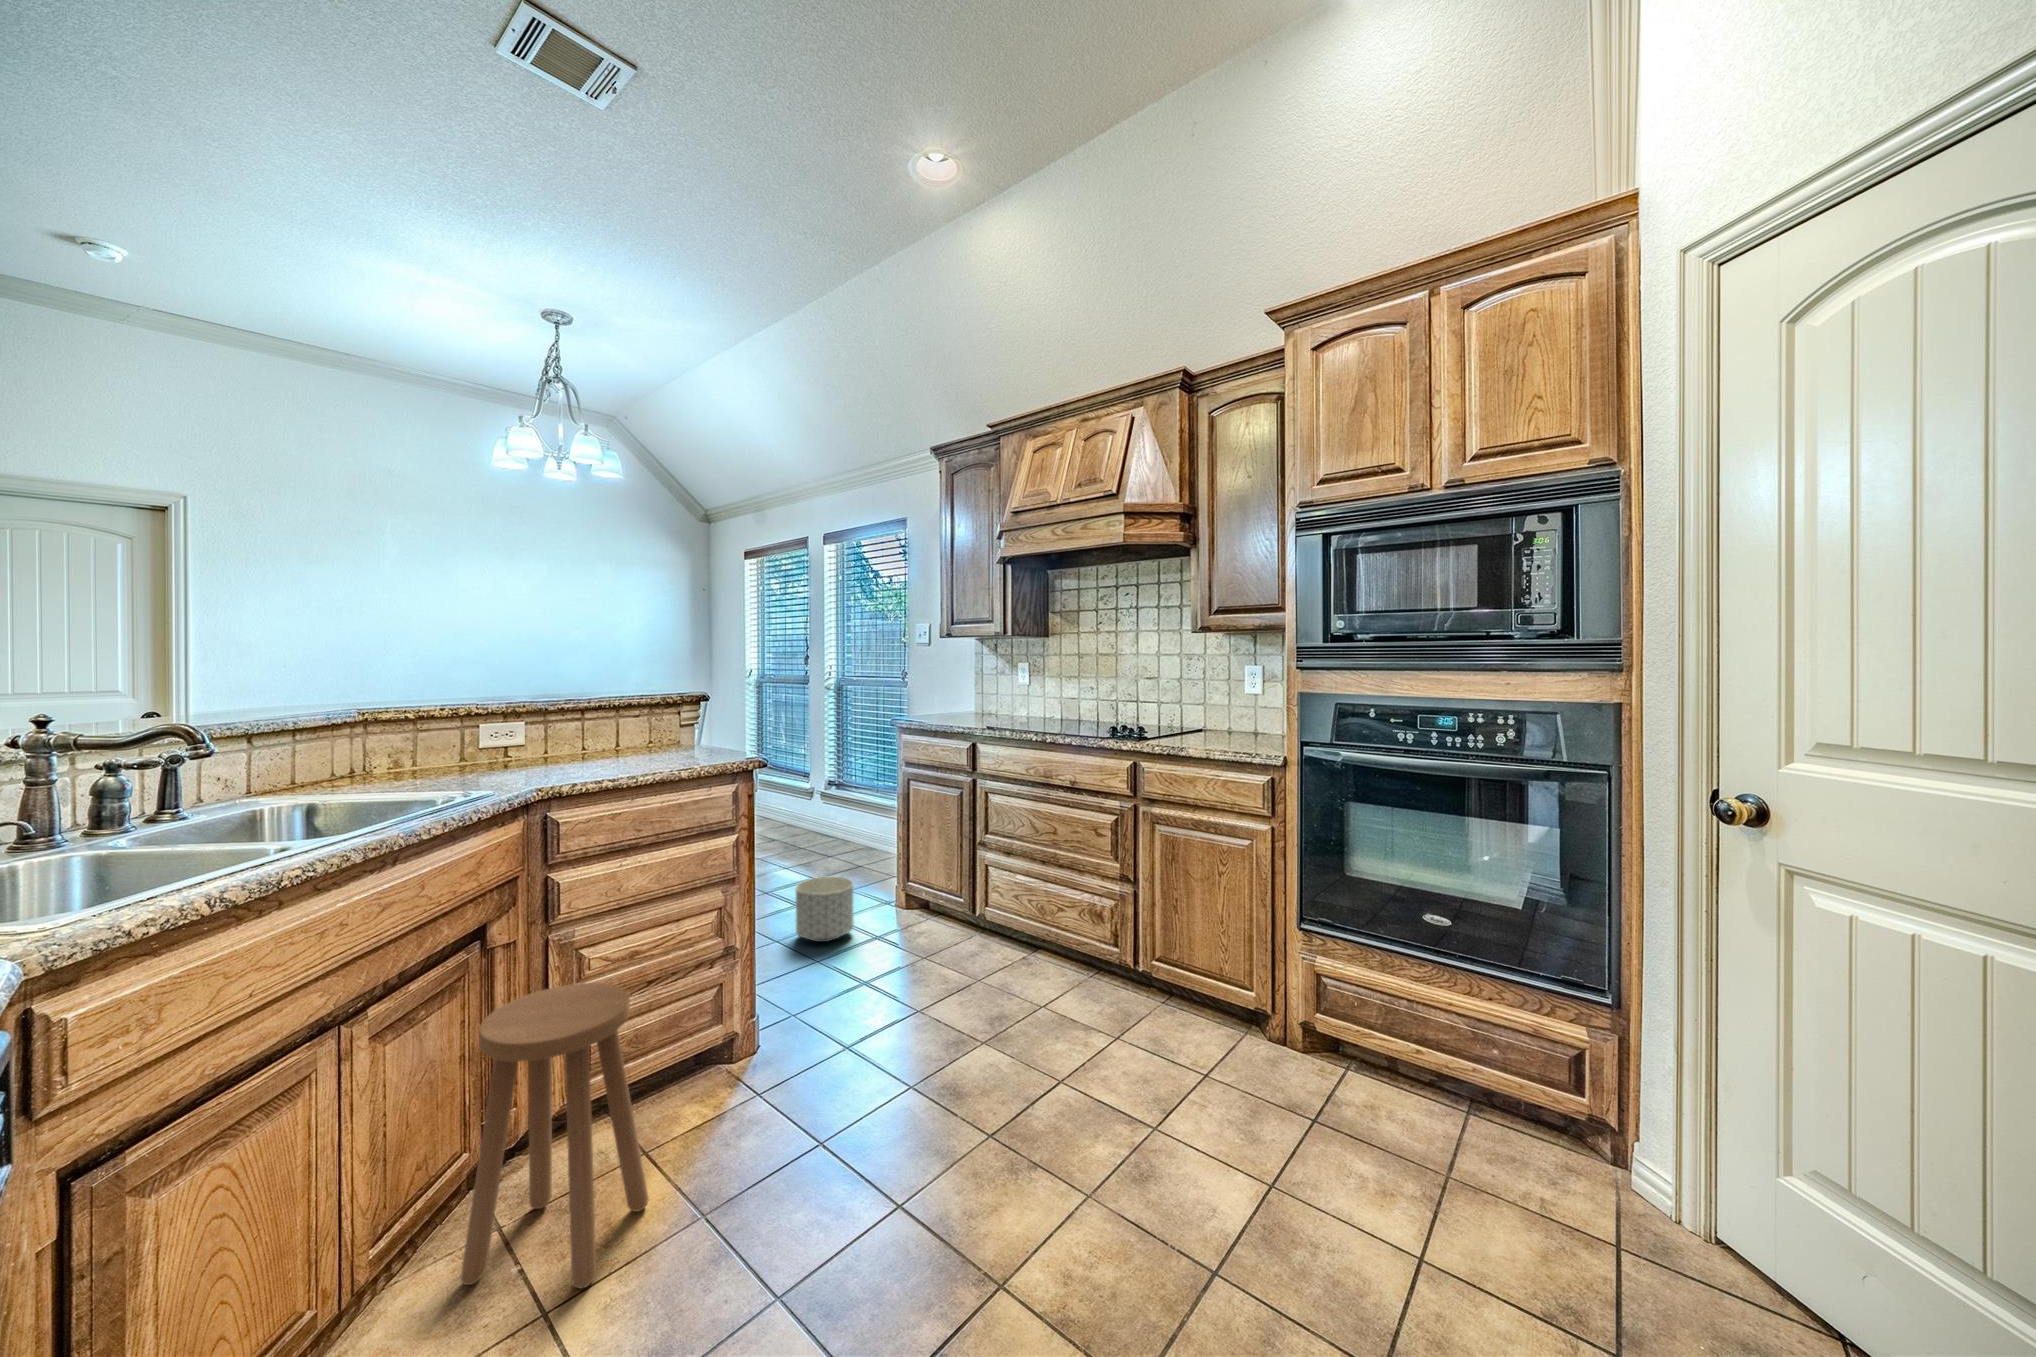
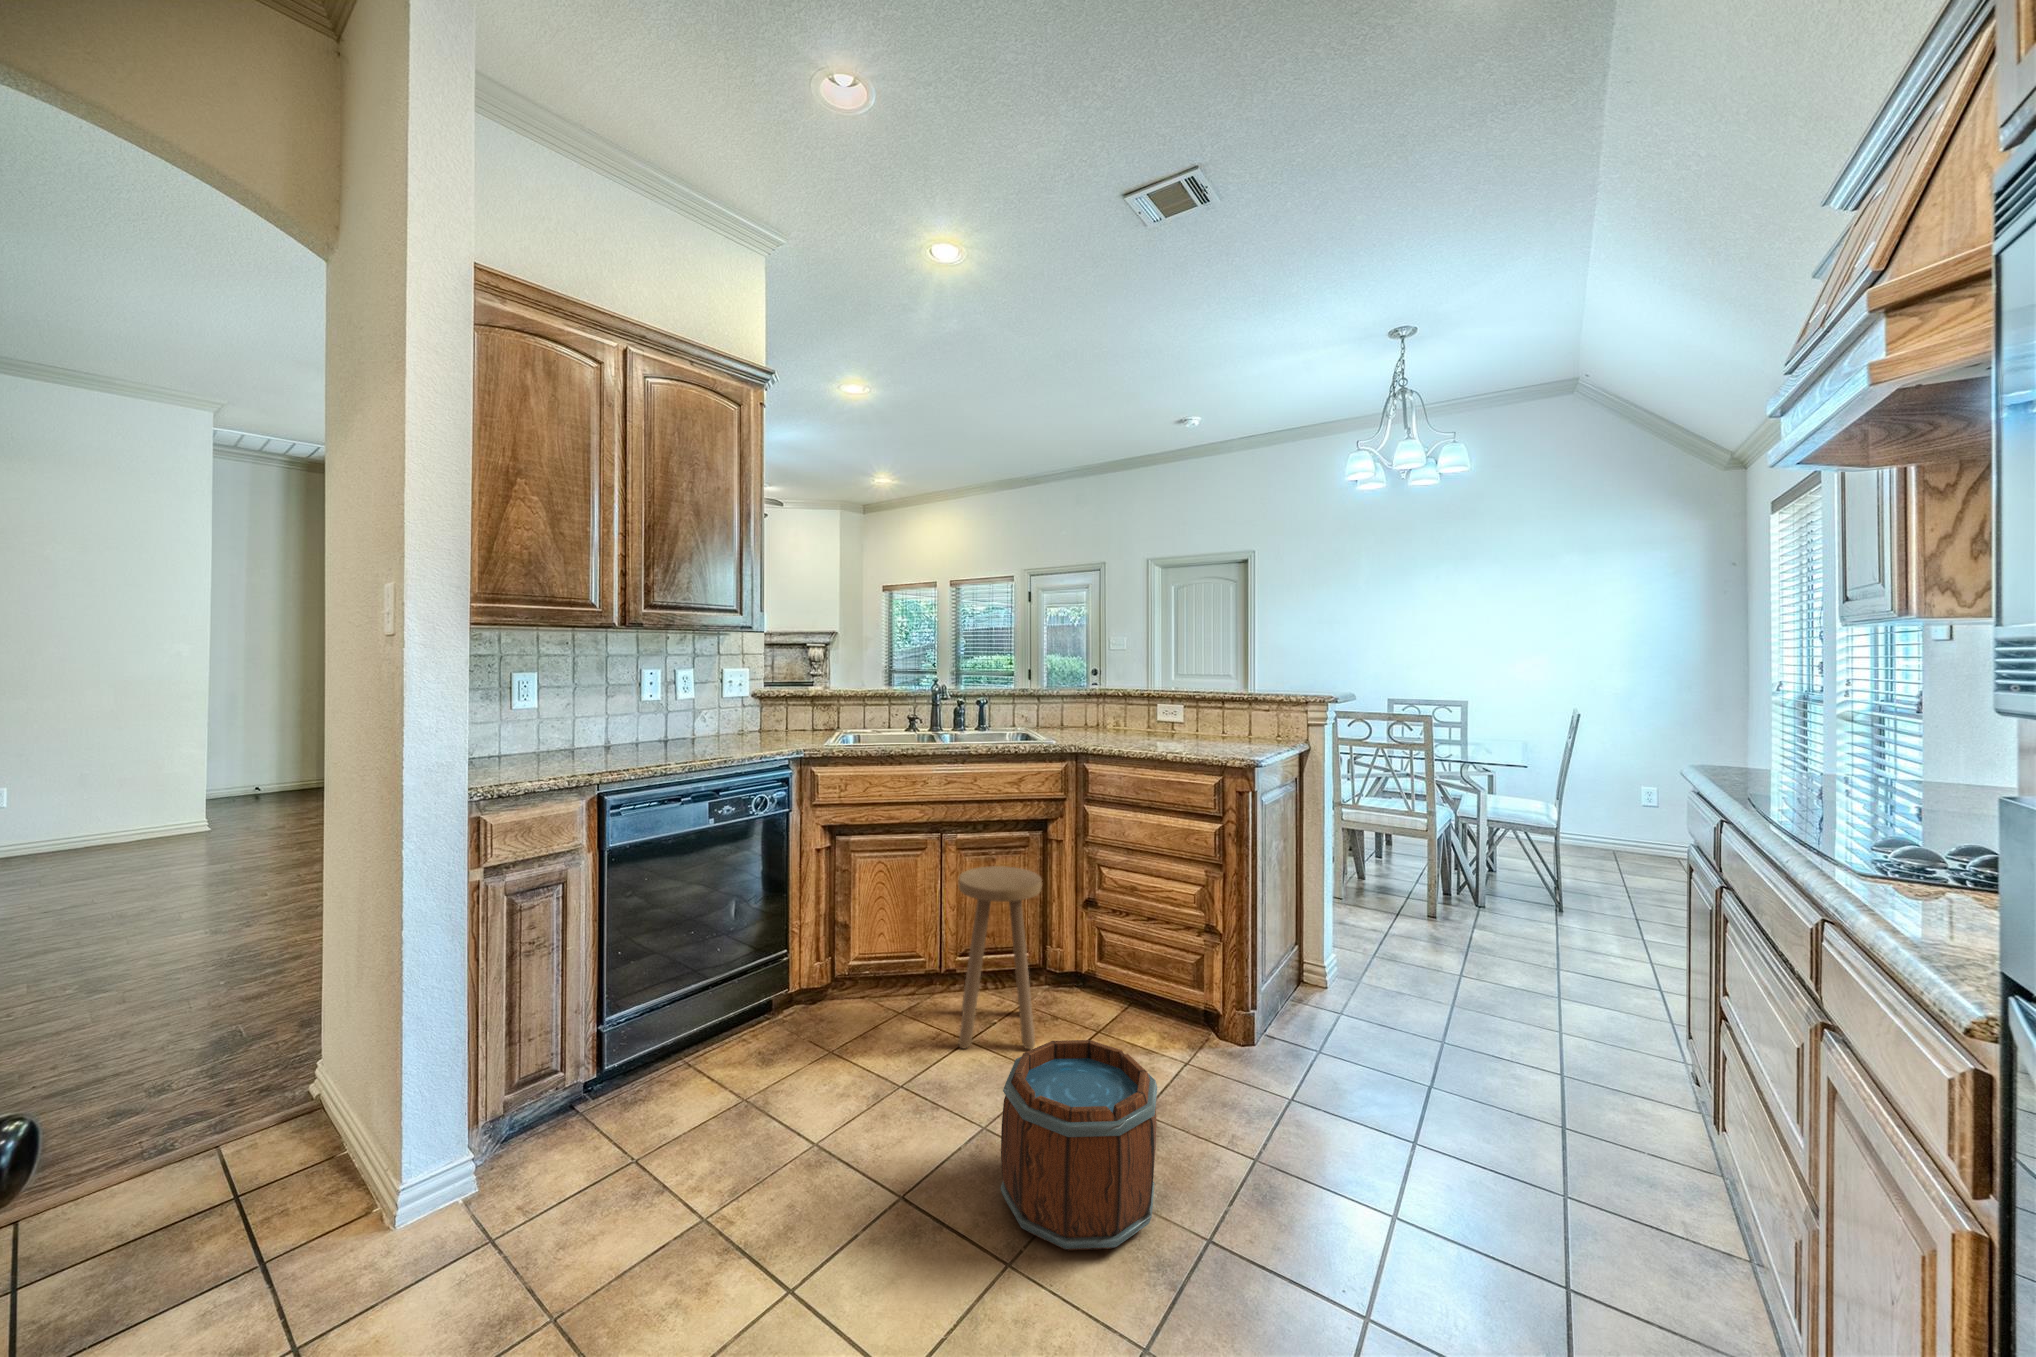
planter: present [796,876,854,942] -> none [1488,961,1584,1058]
bucket: none [863,1034,1011,1240] -> present [1000,1040,1157,1251]

